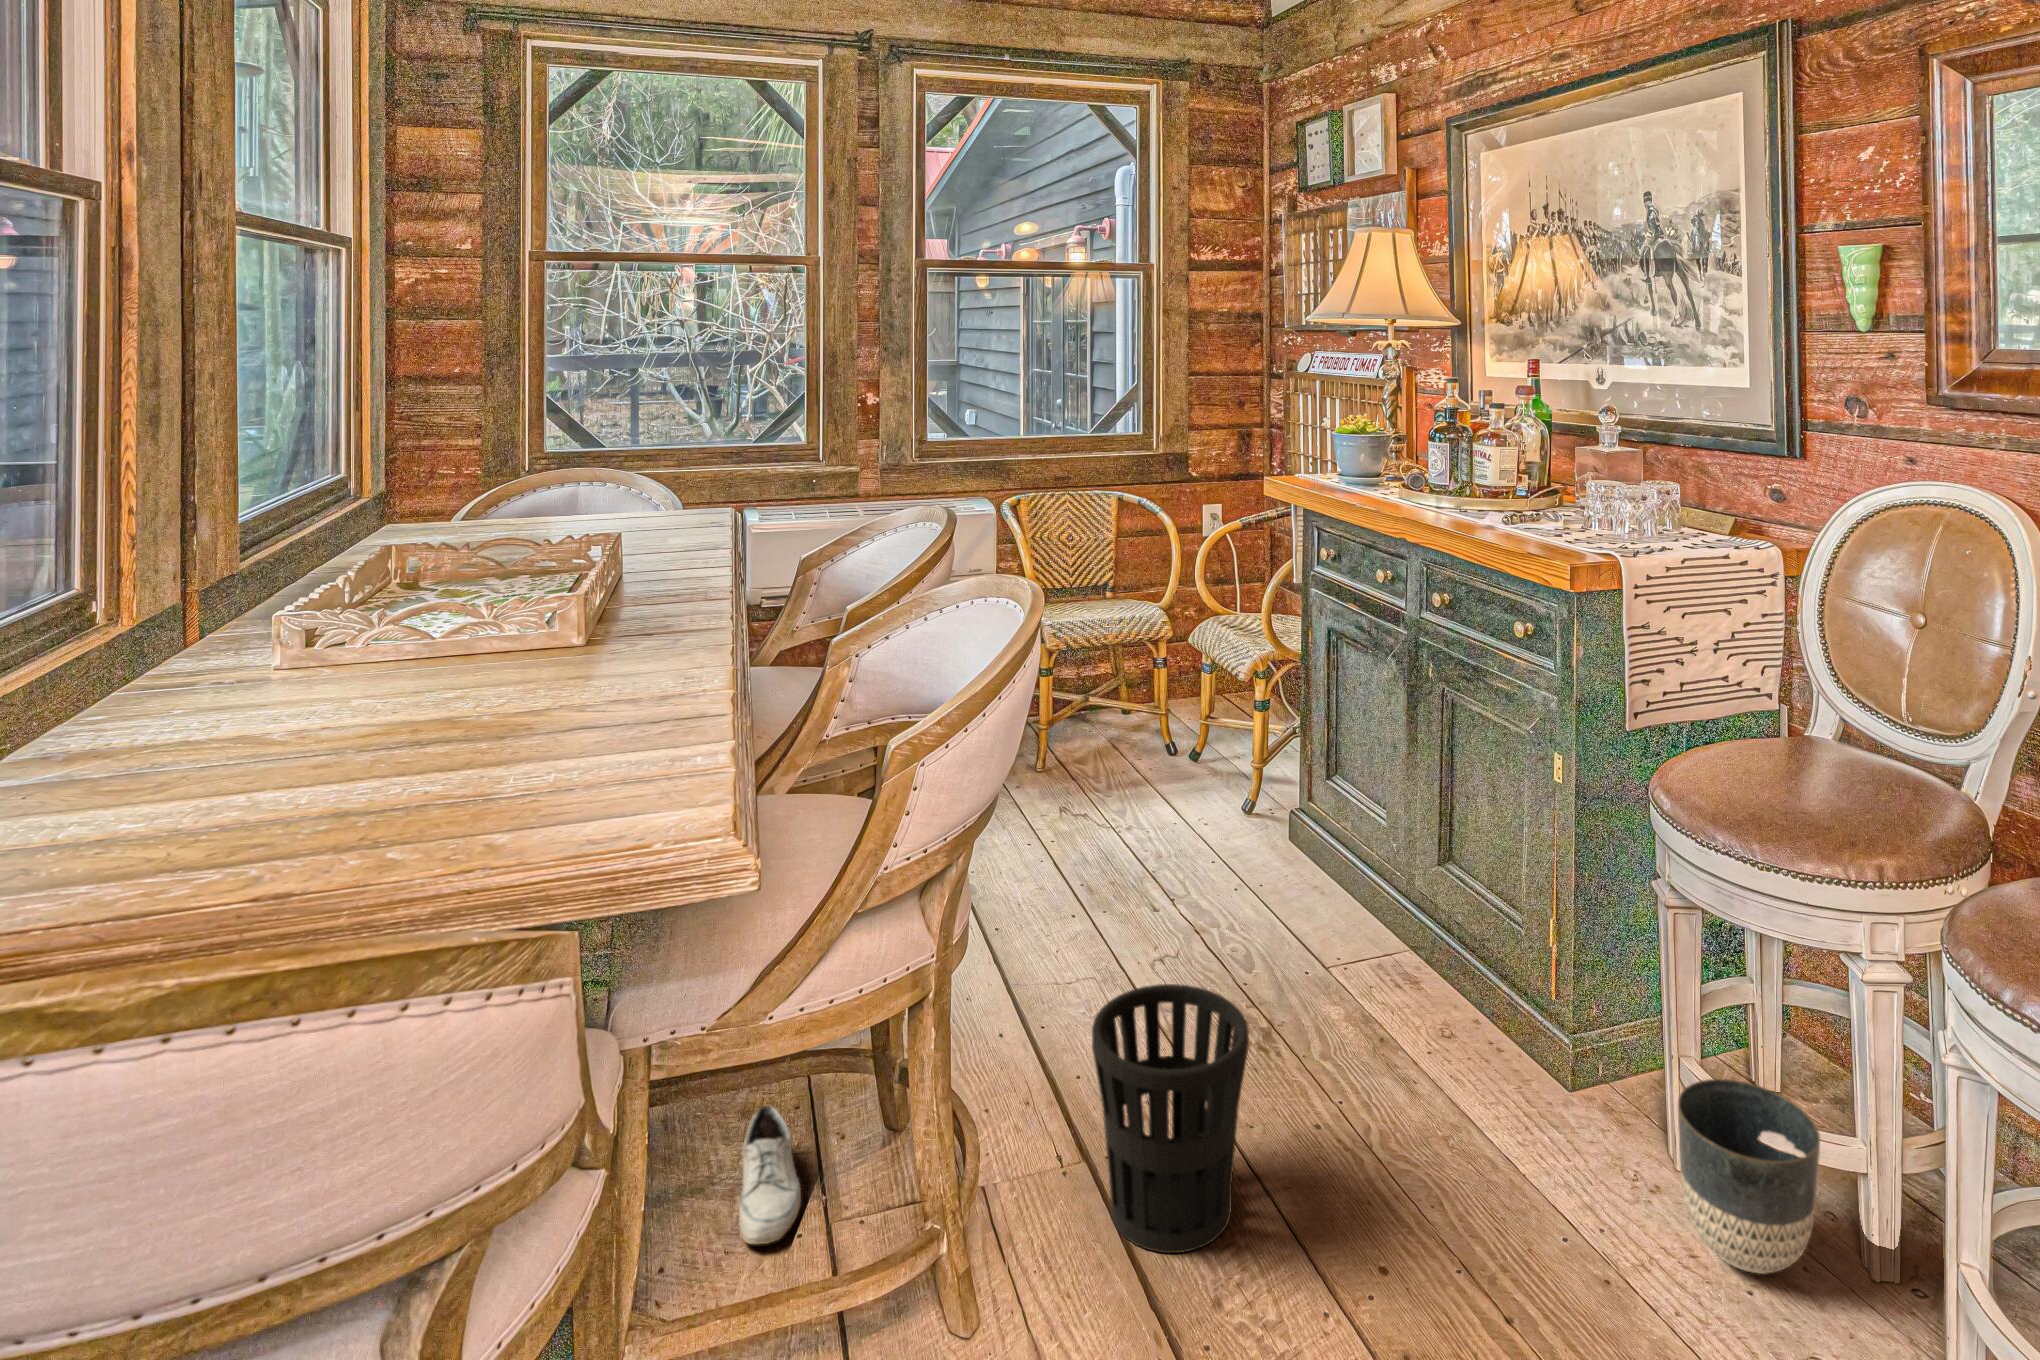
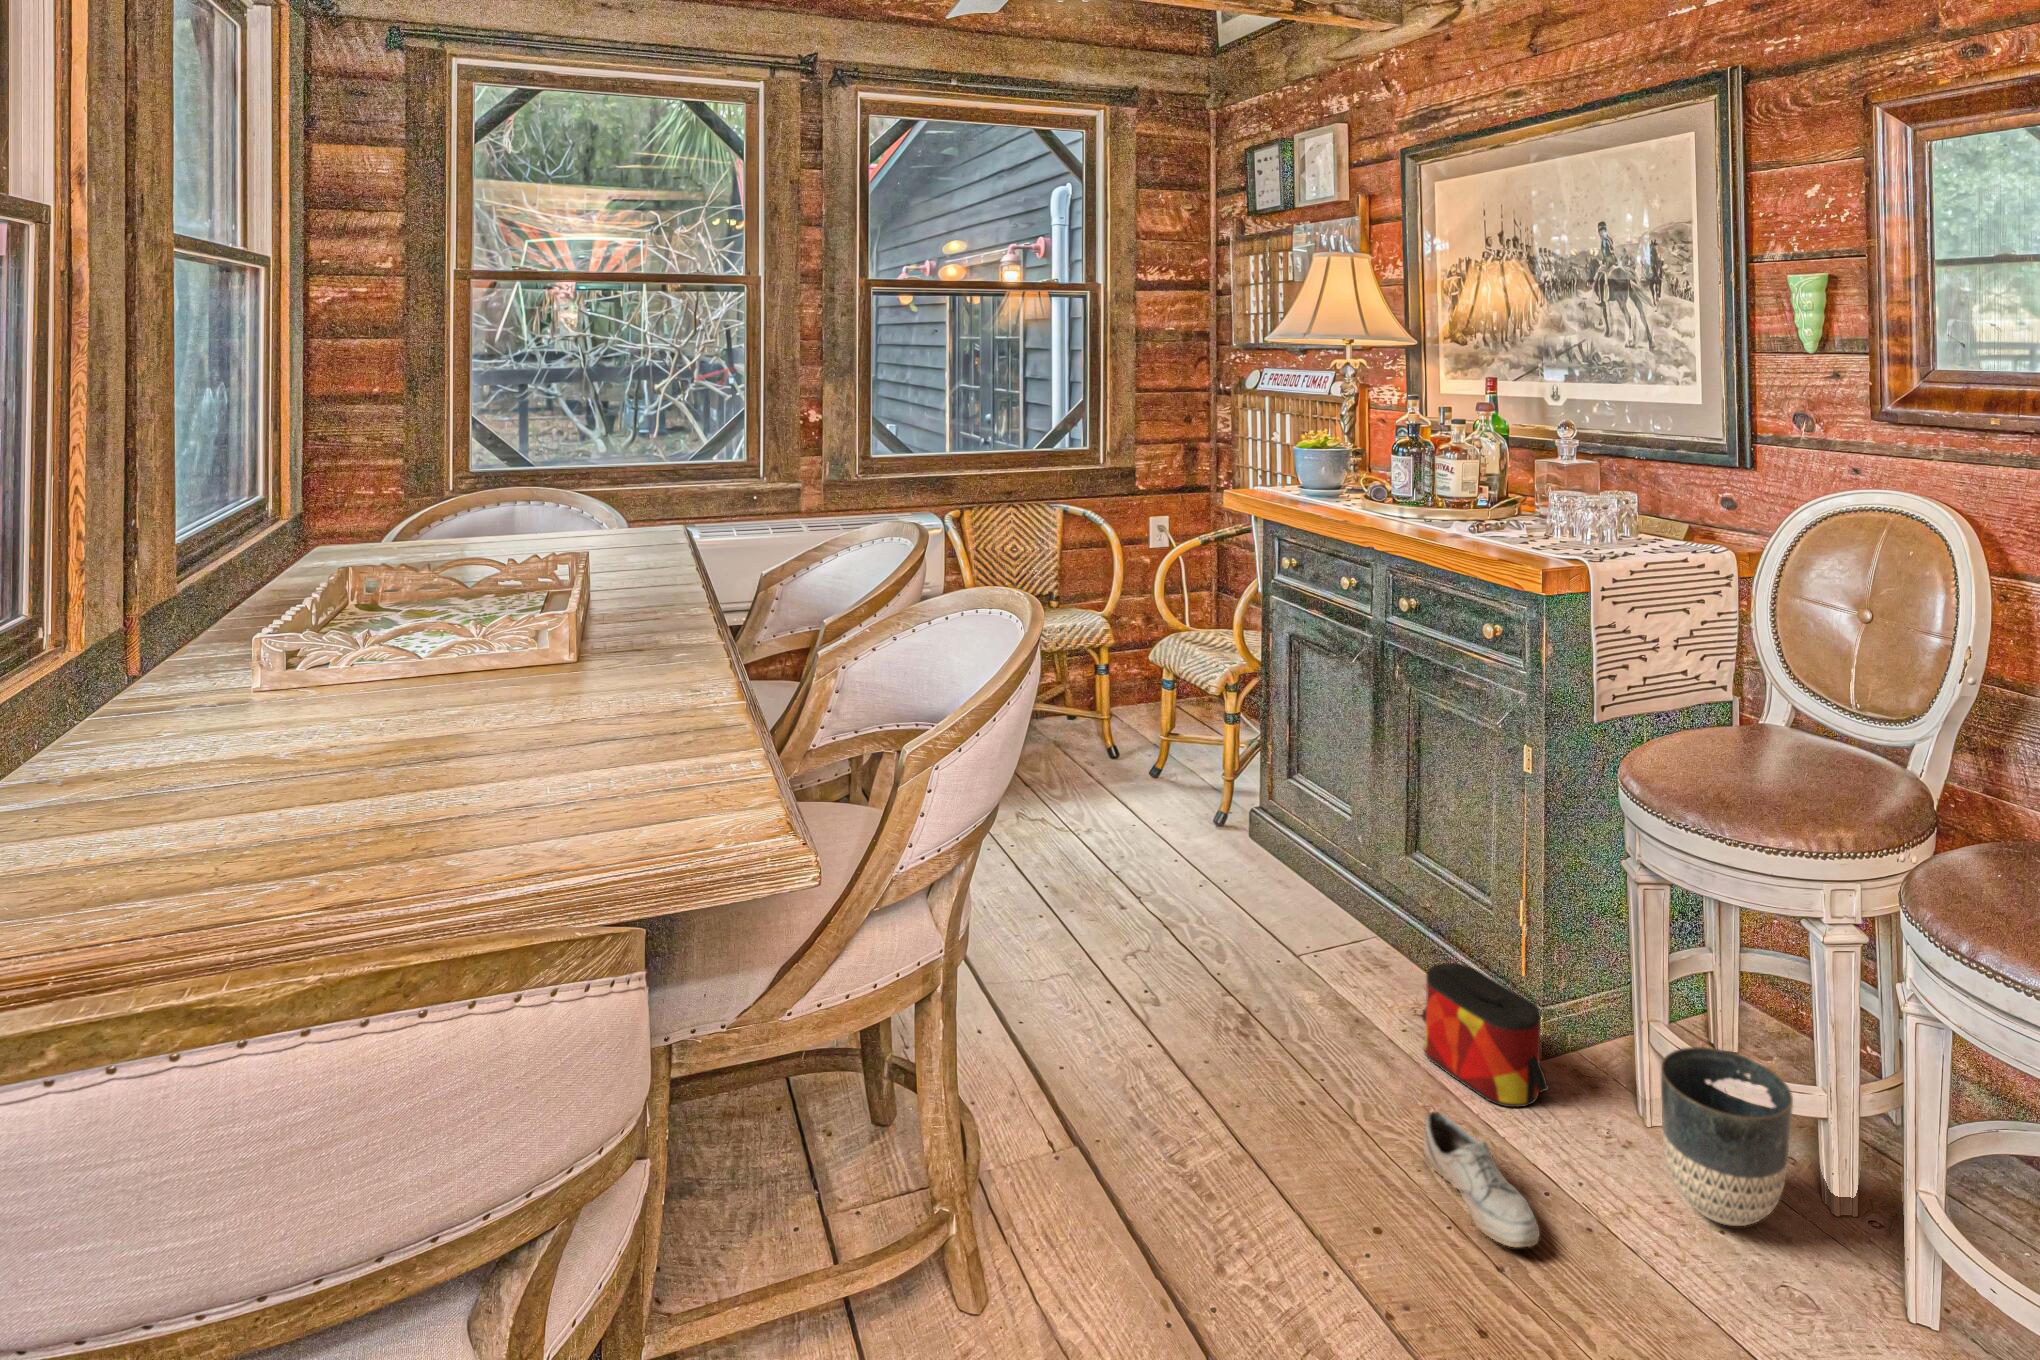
bag: none [1445,975,1572,1130] -> present [1422,963,1549,1107]
wastebasket: present [1092,984,1249,1253] -> none [1107,972,1261,1233]
shoe: present [739,1106,801,1244] -> present [1423,1112,1539,1247]

